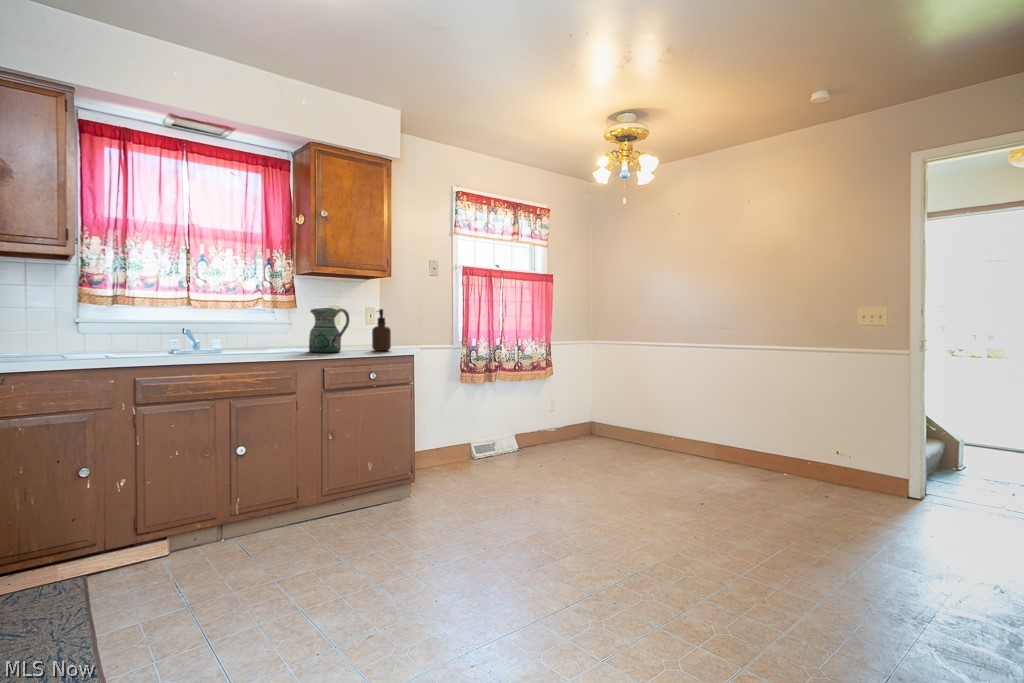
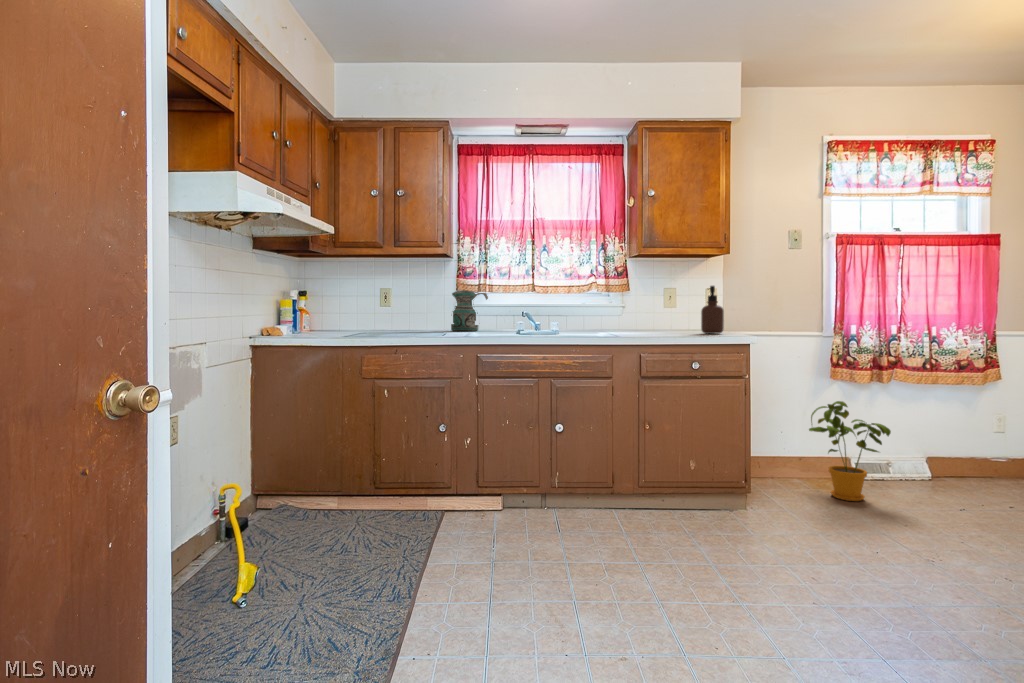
ceramic pitcher: present [309,308,350,352] -> present [451,290,488,331]
house plant: none [446,399,500,473] -> present [809,401,891,501]

